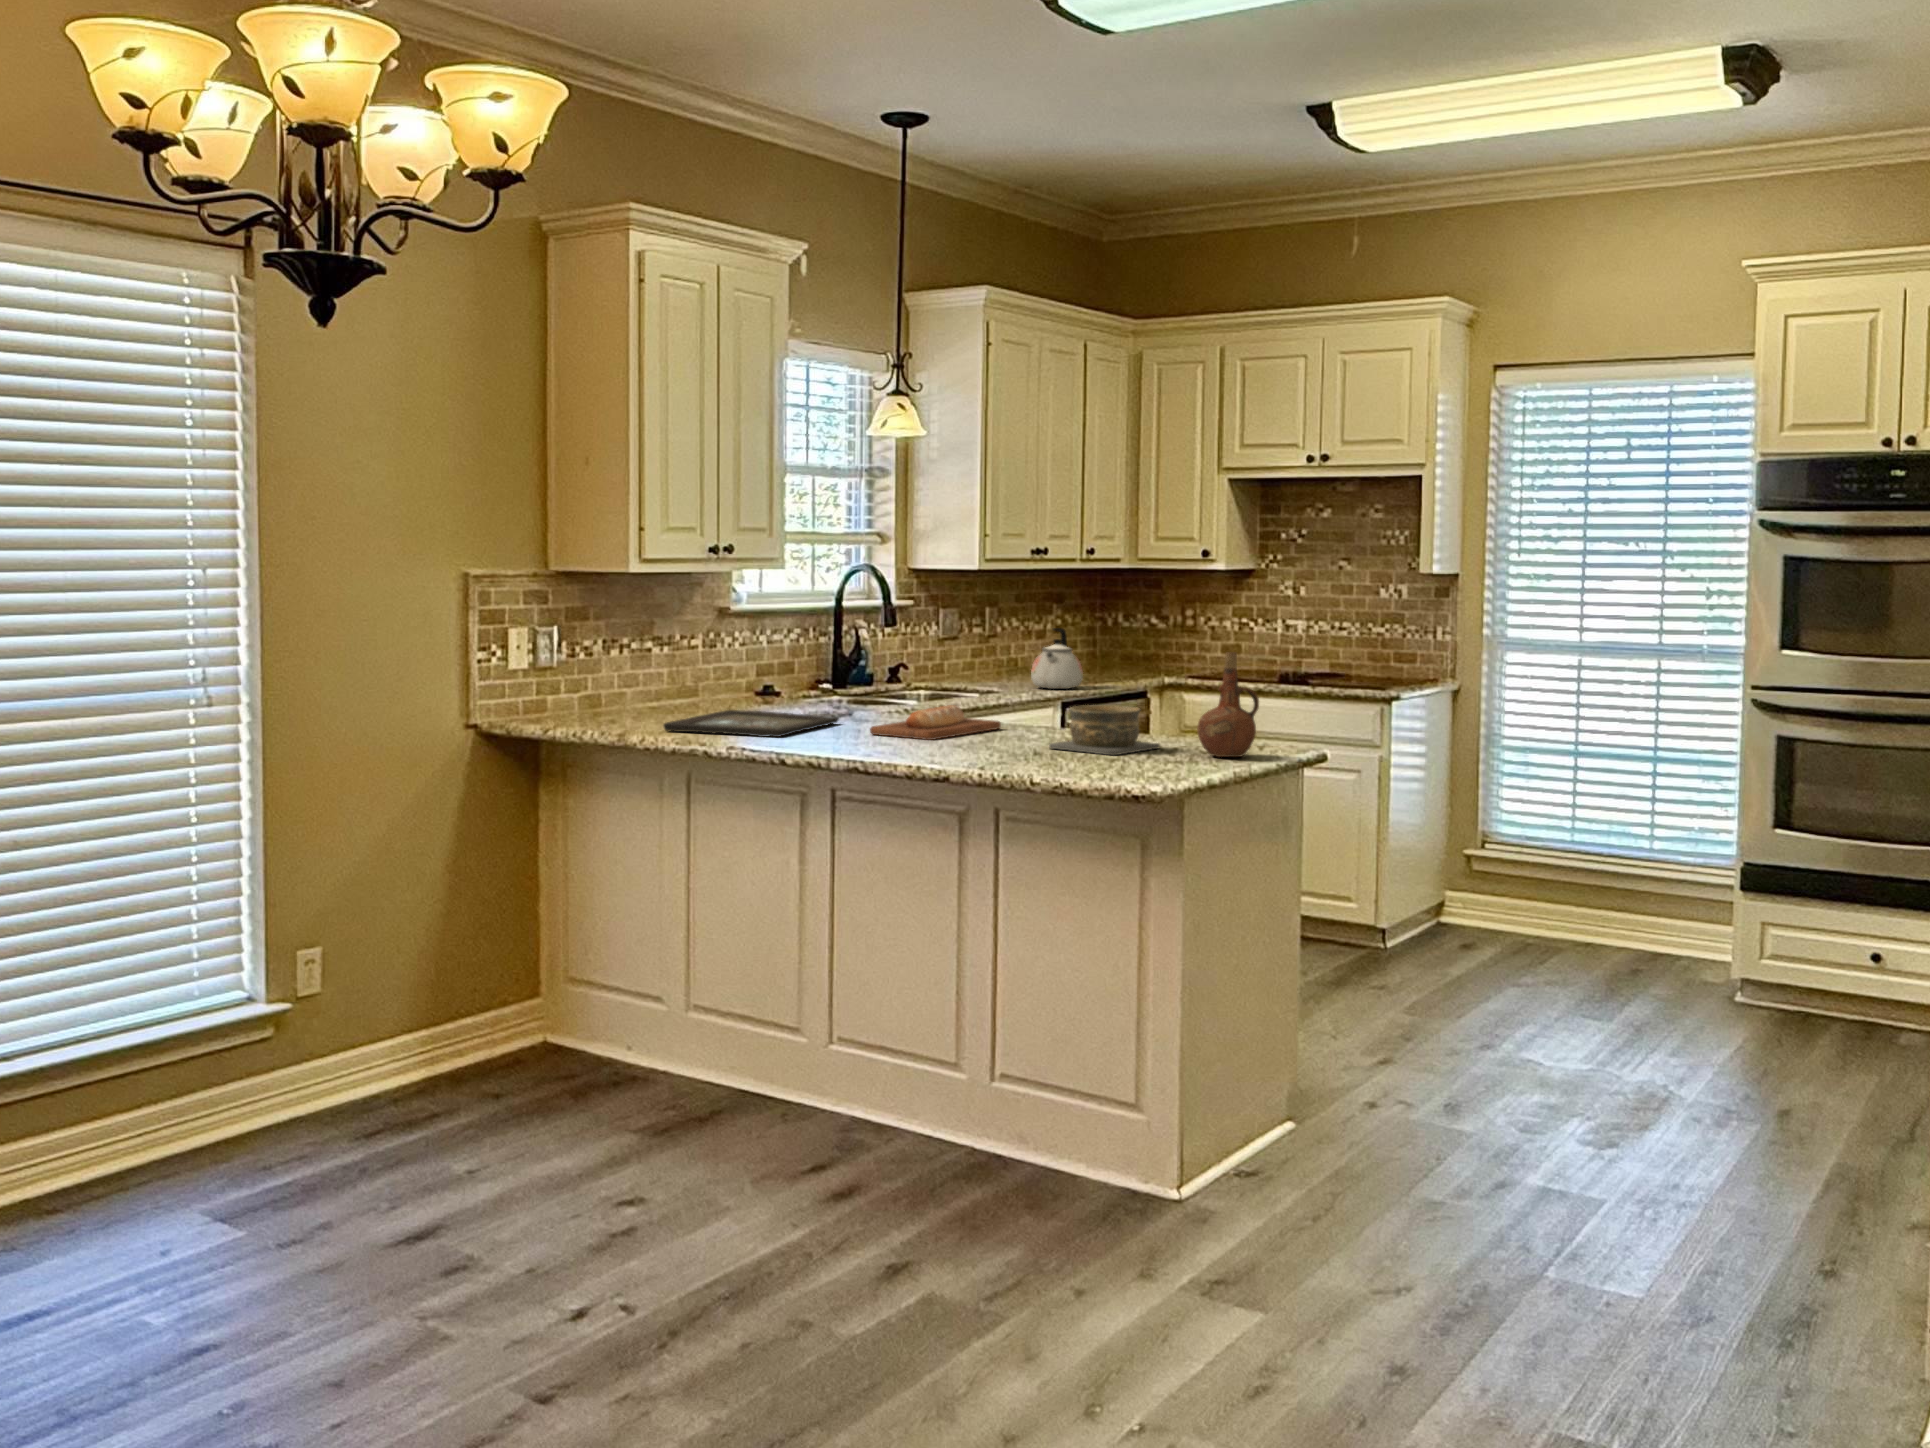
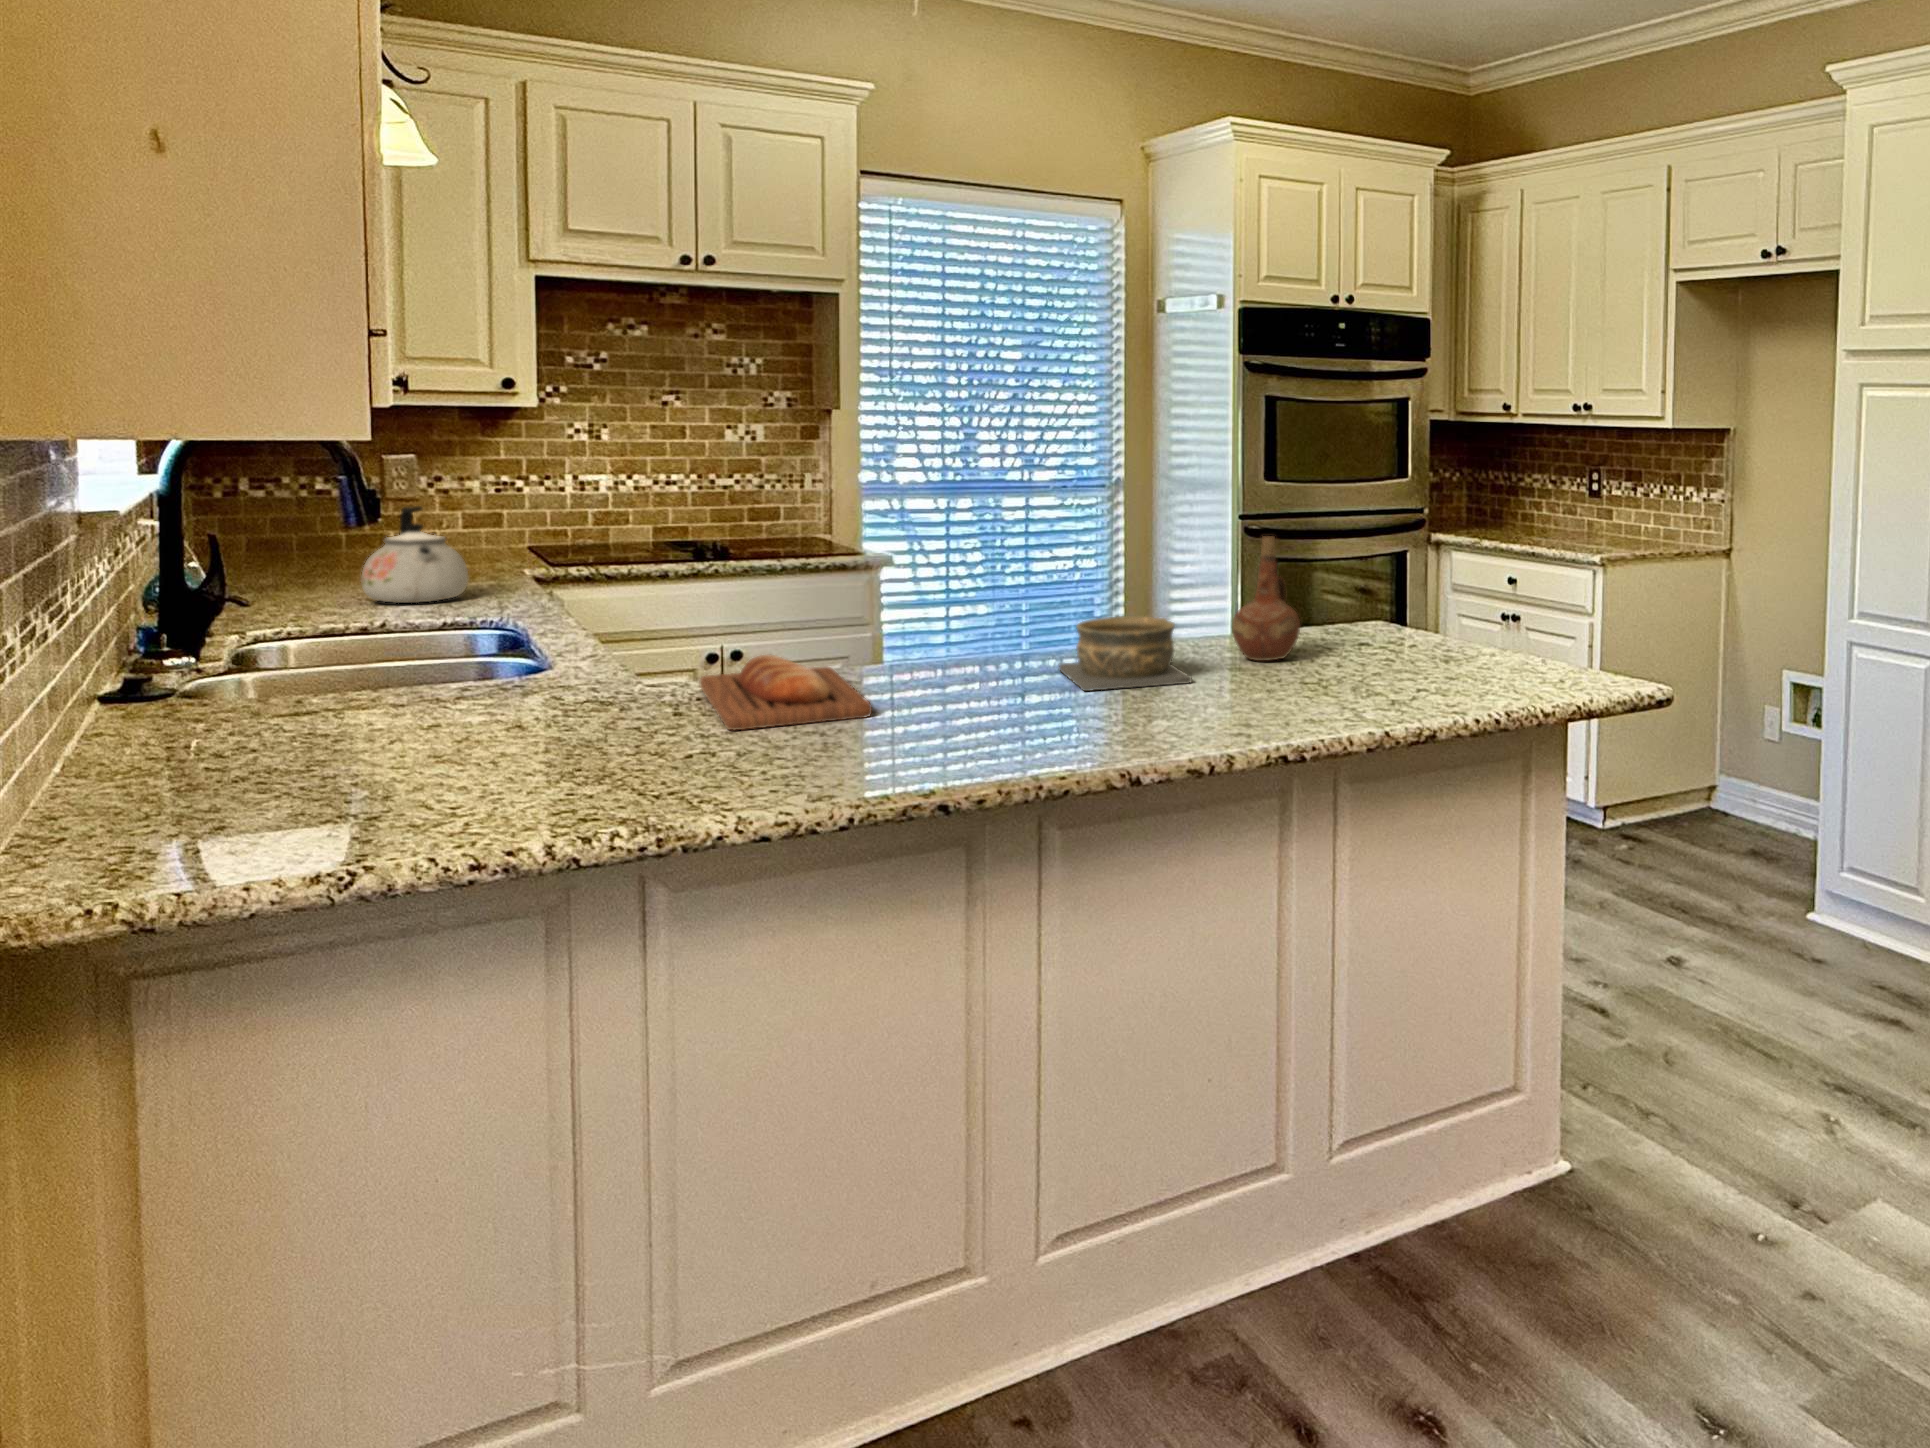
tray: present [663,710,839,737] -> none [202,715,625,835]

